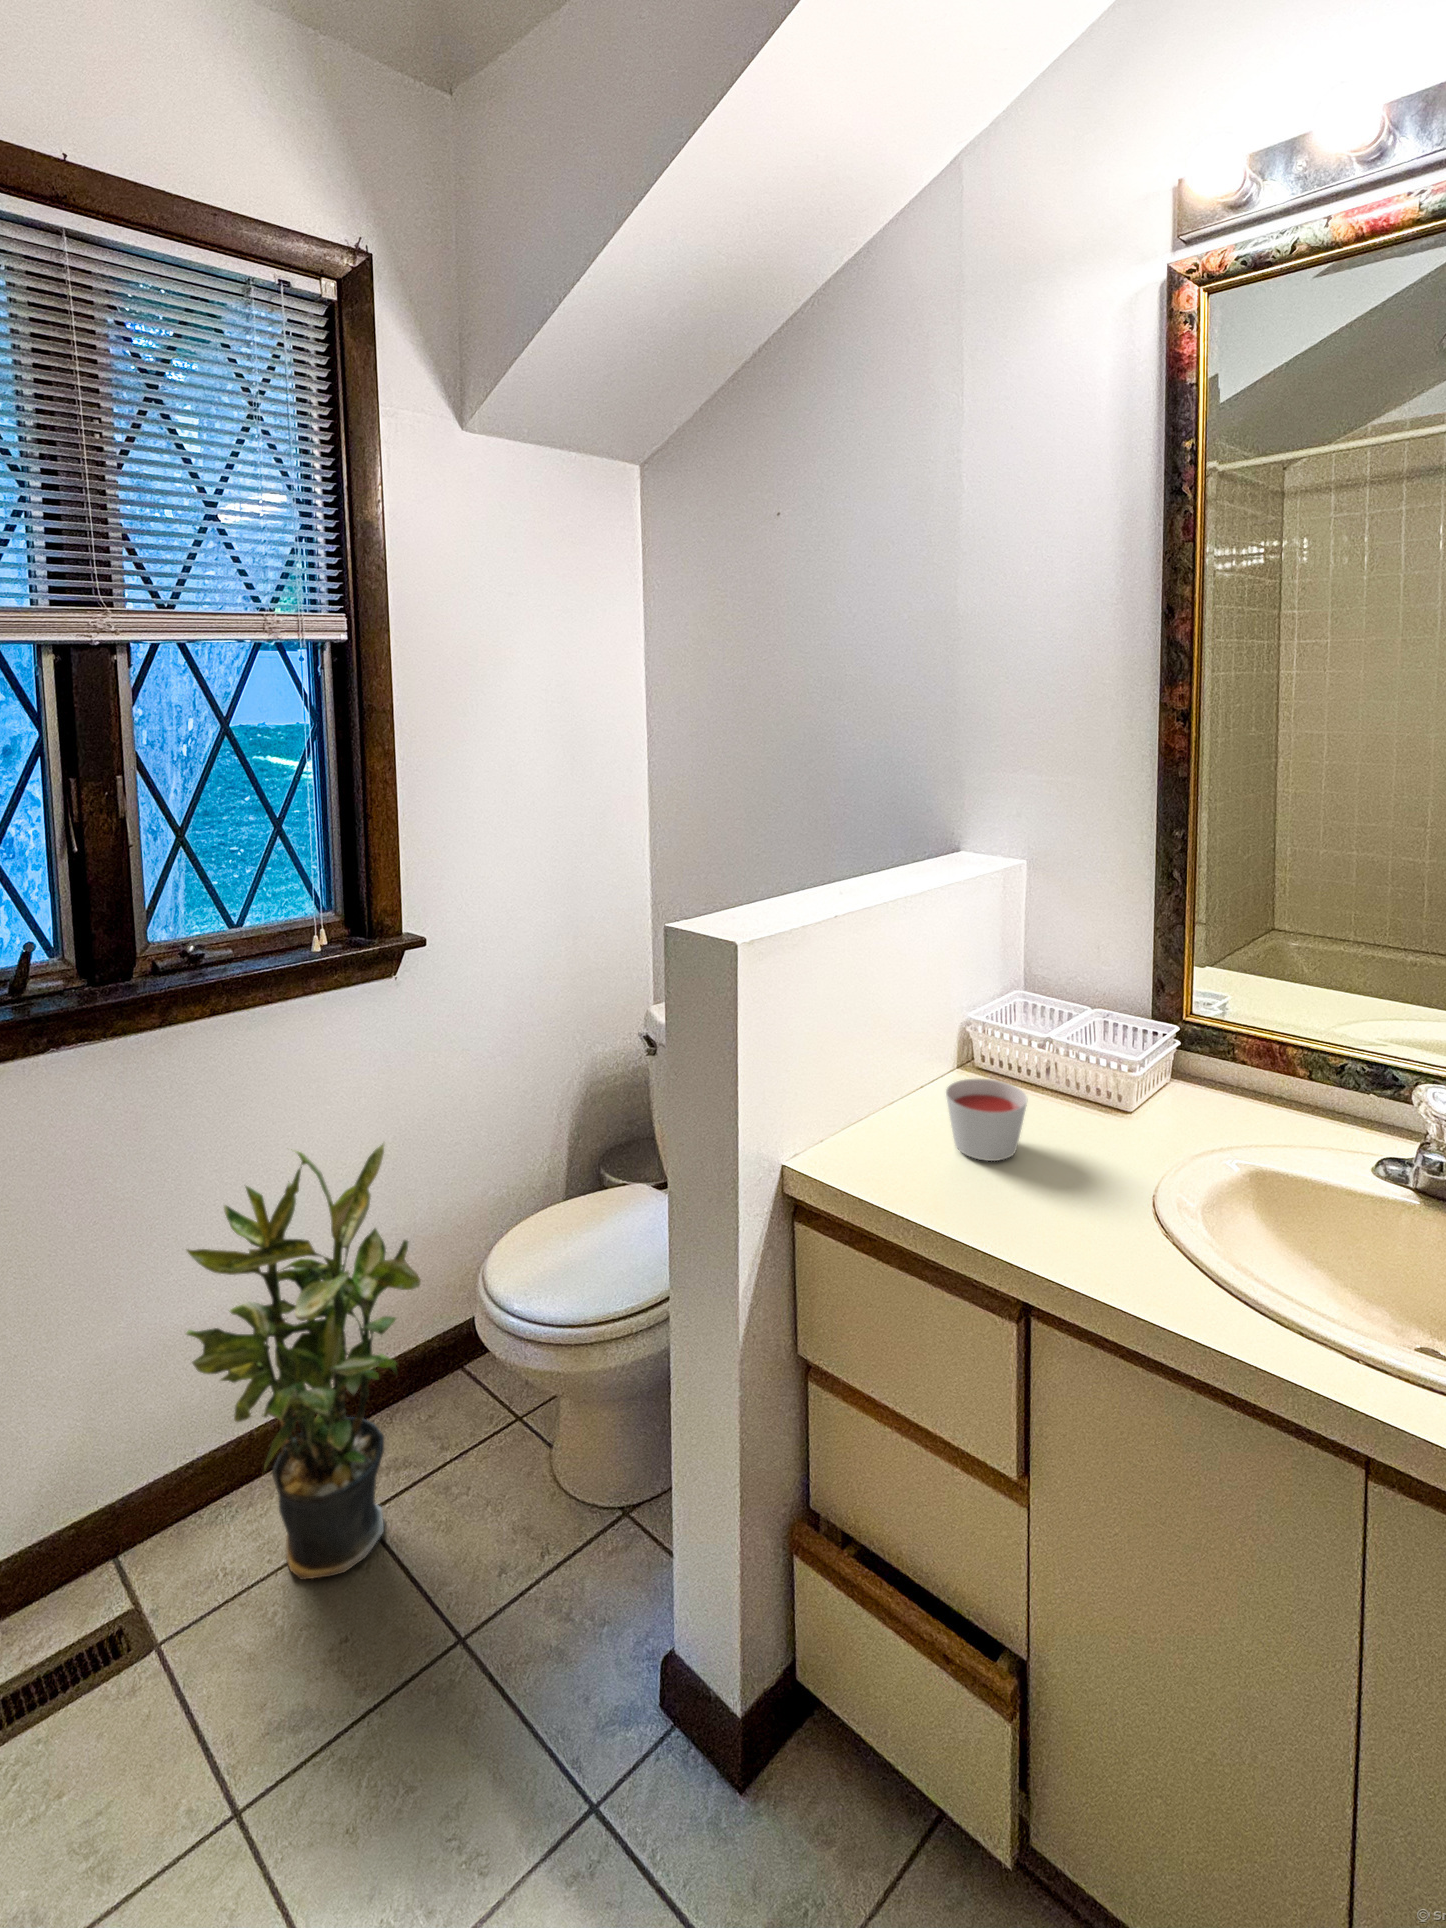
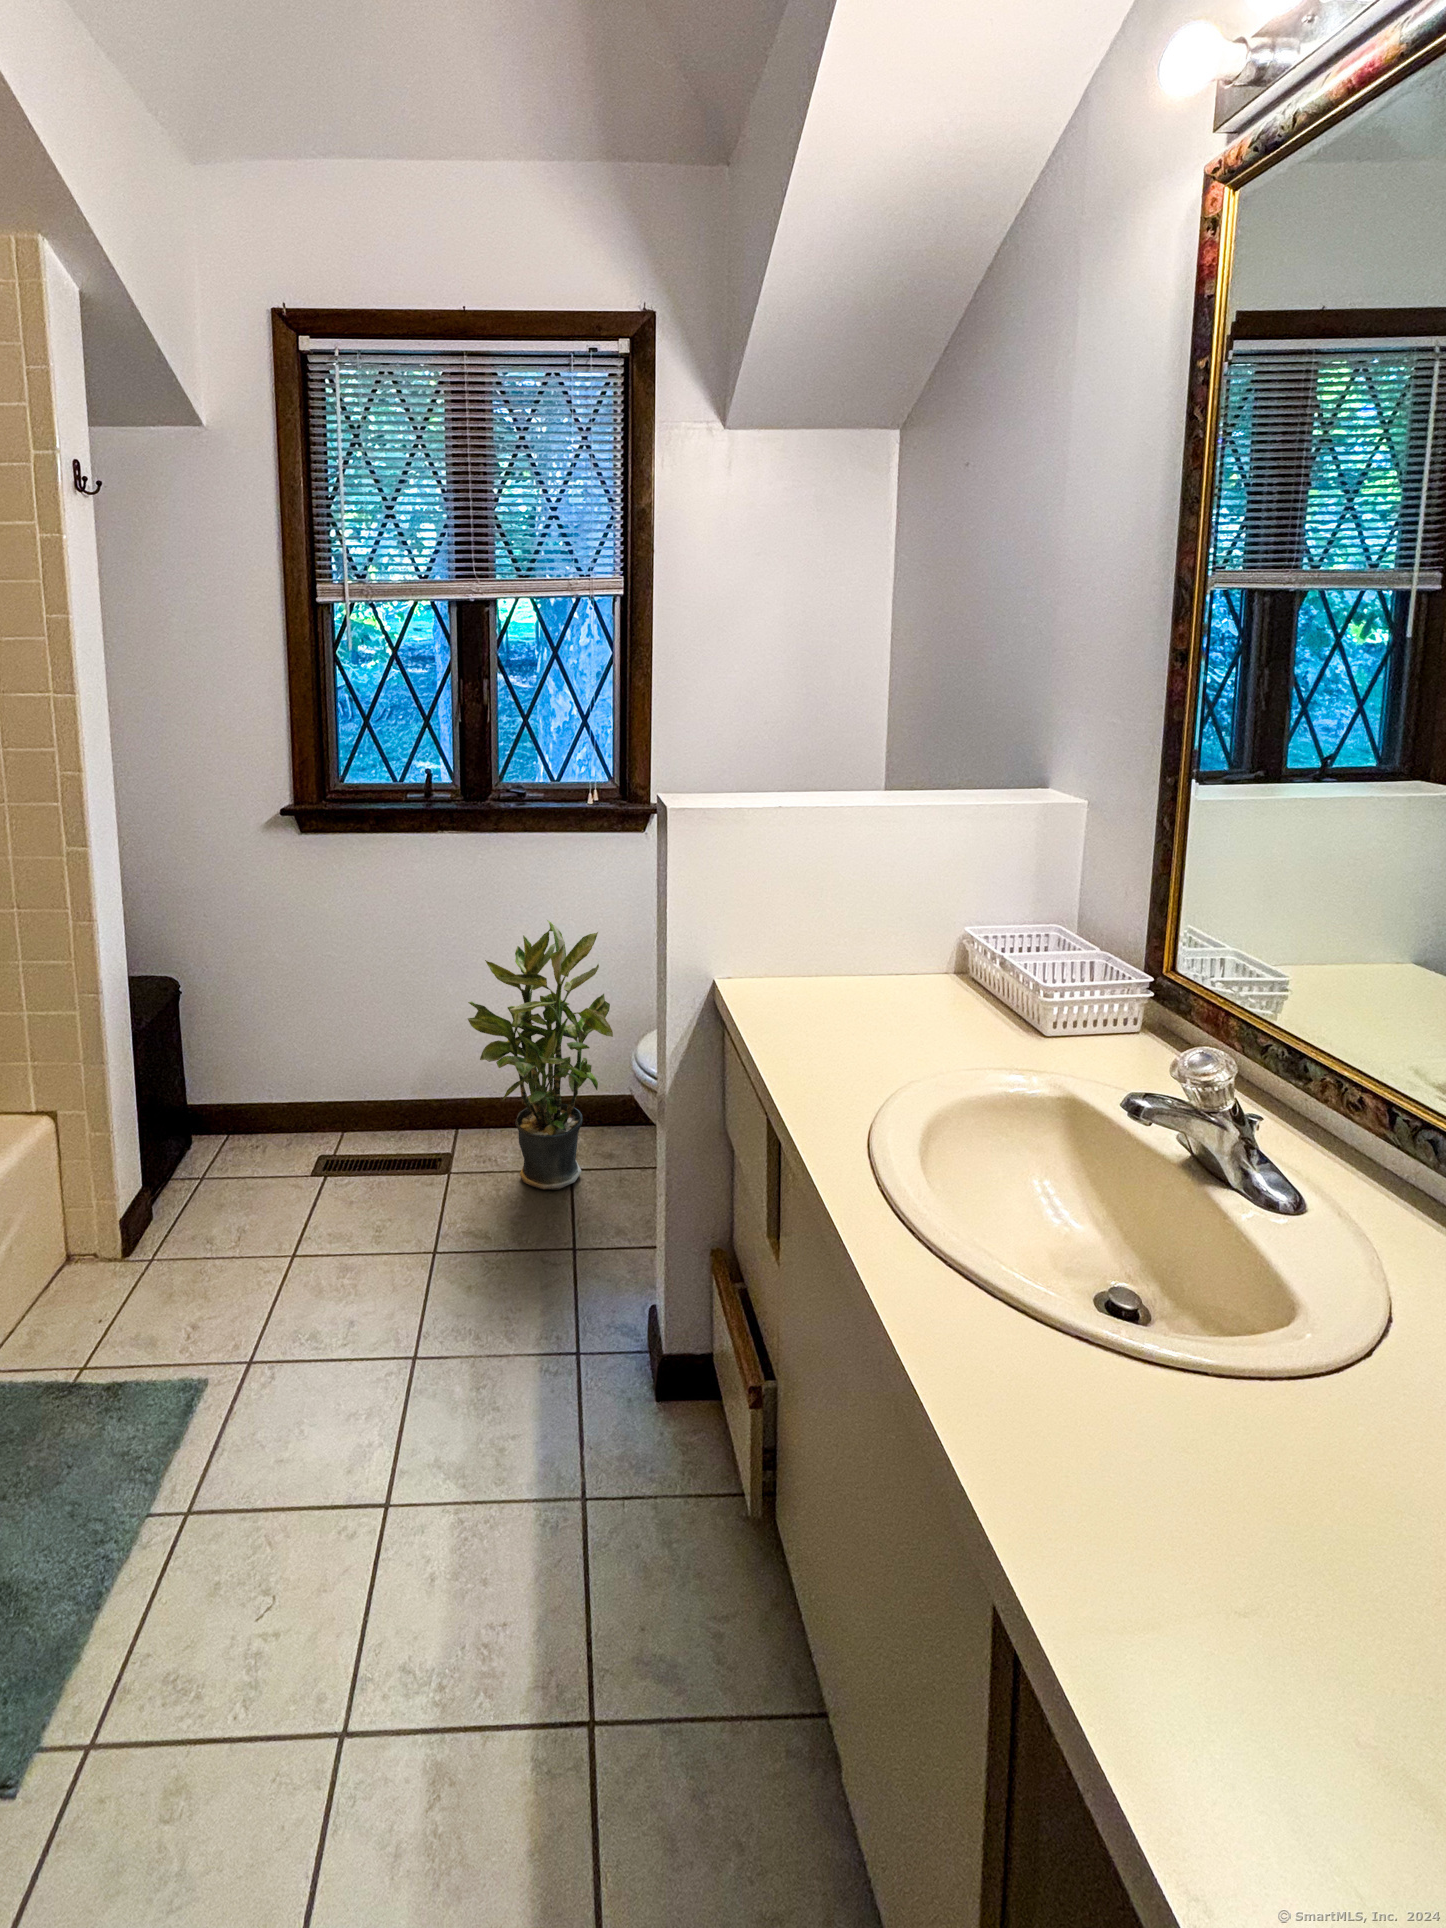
candle: present [946,1079,1027,1161] -> none [825,954,894,1019]

